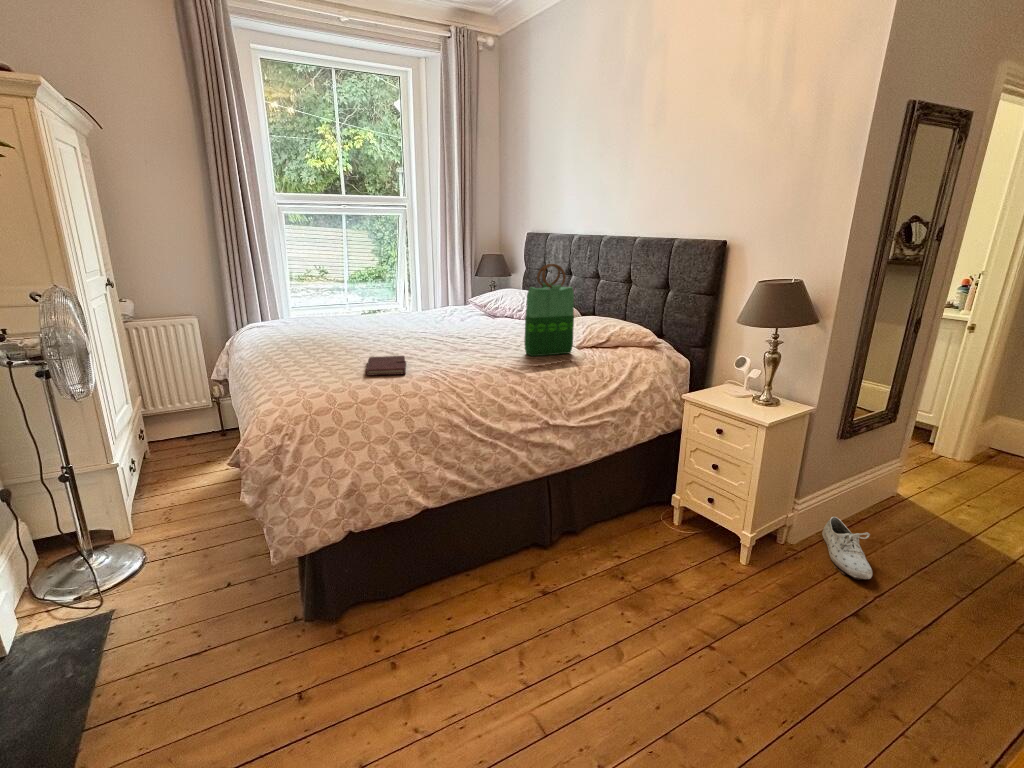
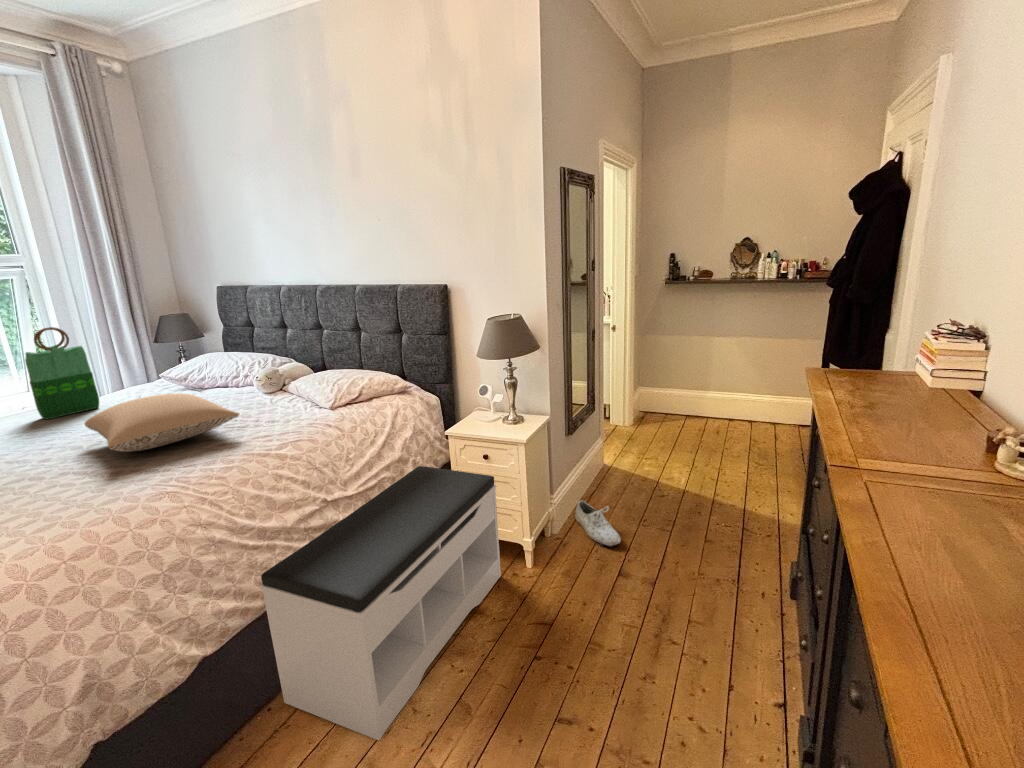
tote bag: present [524,264,574,356] -> present [25,327,99,419]
pillow: none [405,308,501,347] -> present [85,393,239,452]
notebook: present [366,356,406,376] -> none [52,473,127,516]
bench: none [479,422,721,637] -> present [261,466,501,741]

